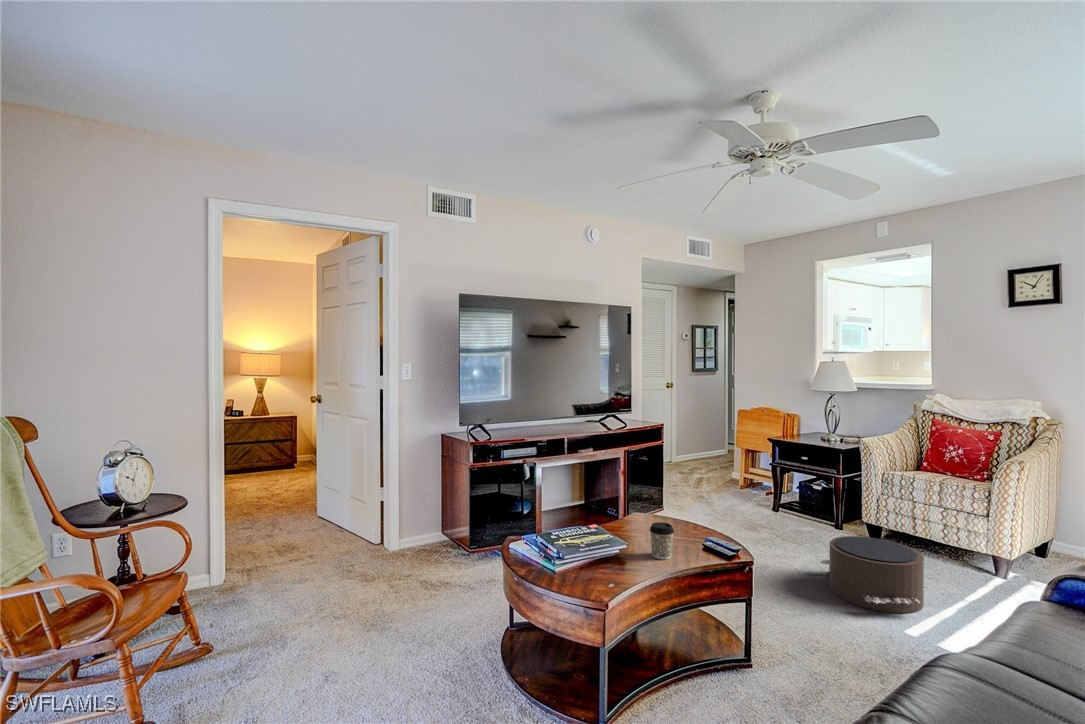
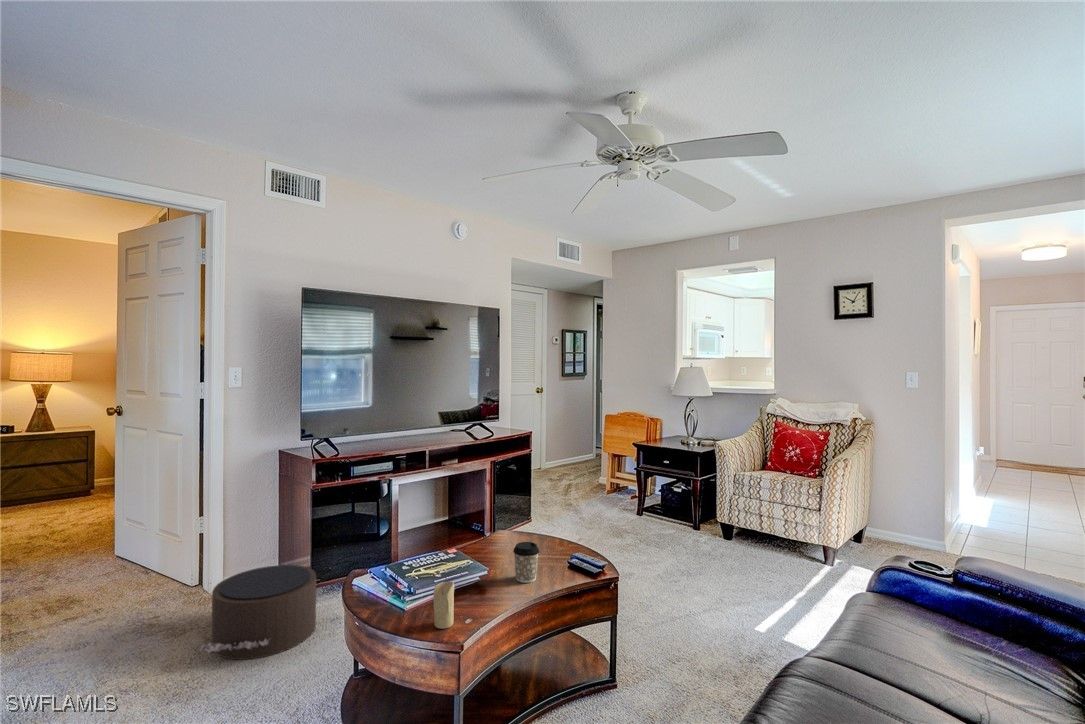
pouf: present [820,536,924,613] -> present [199,565,316,660]
candle: none [581,549,599,589] -> present [433,582,454,629]

